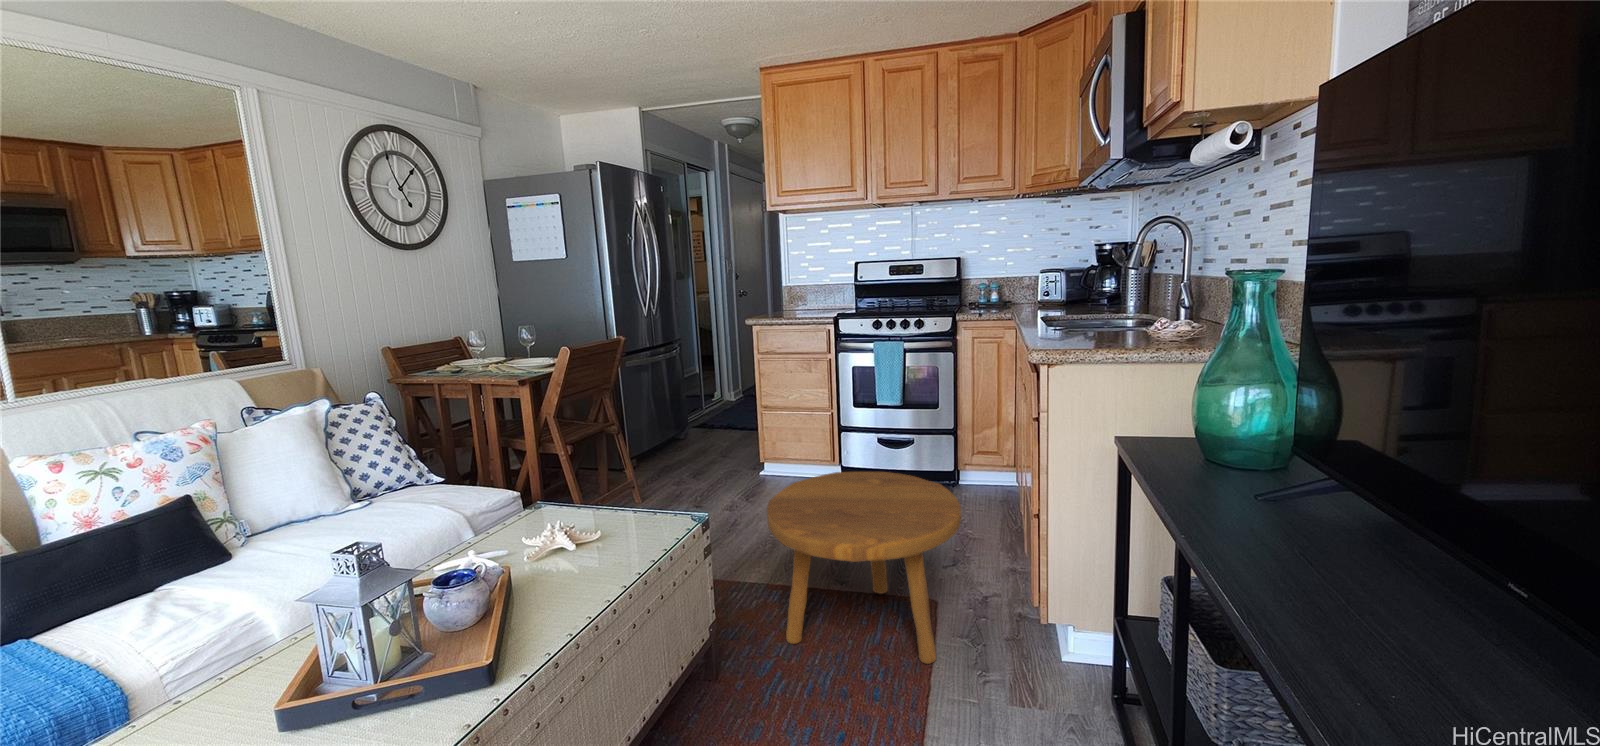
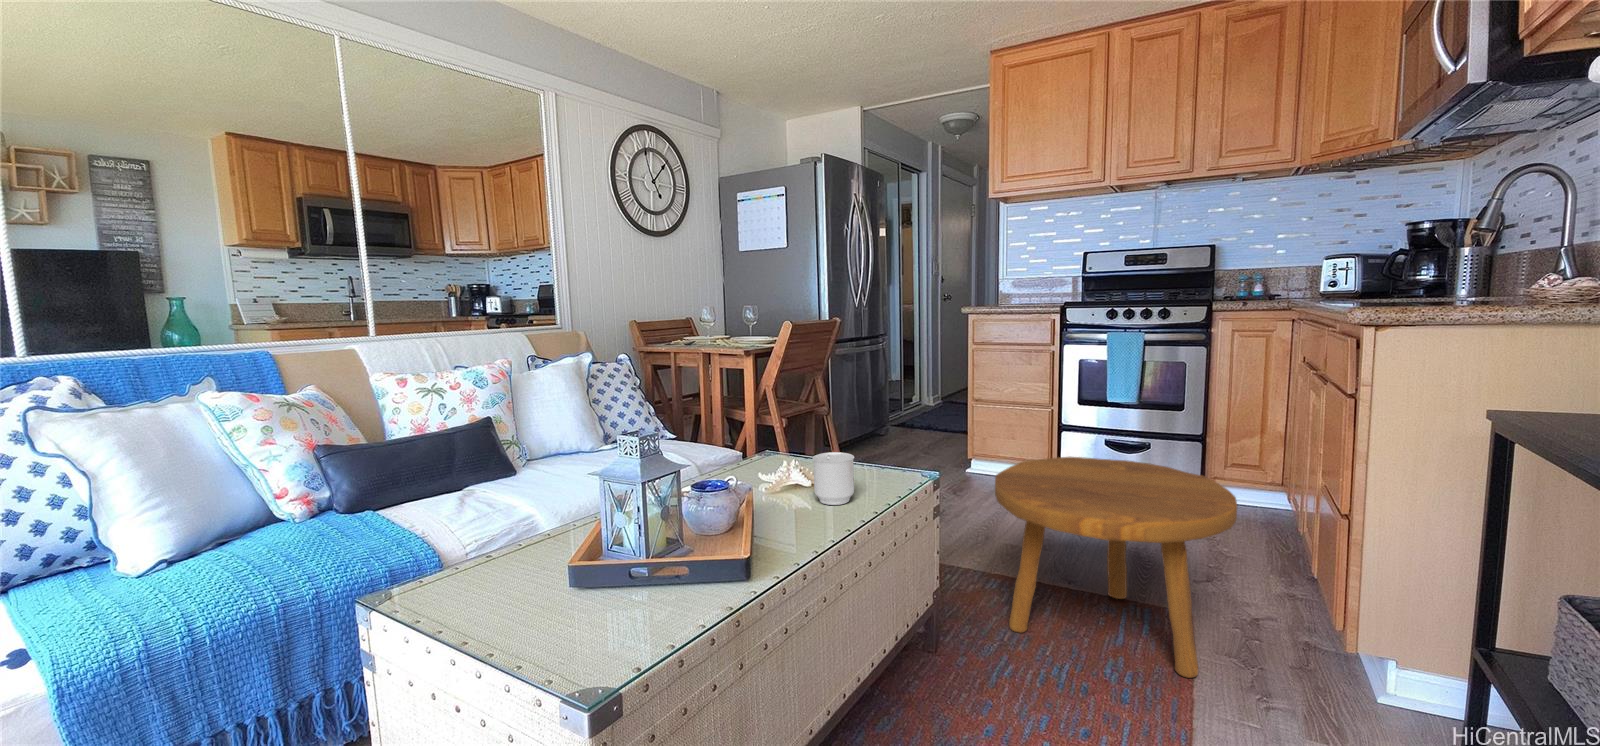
mug: none [574,513,620,570] -> present [813,452,854,505]

